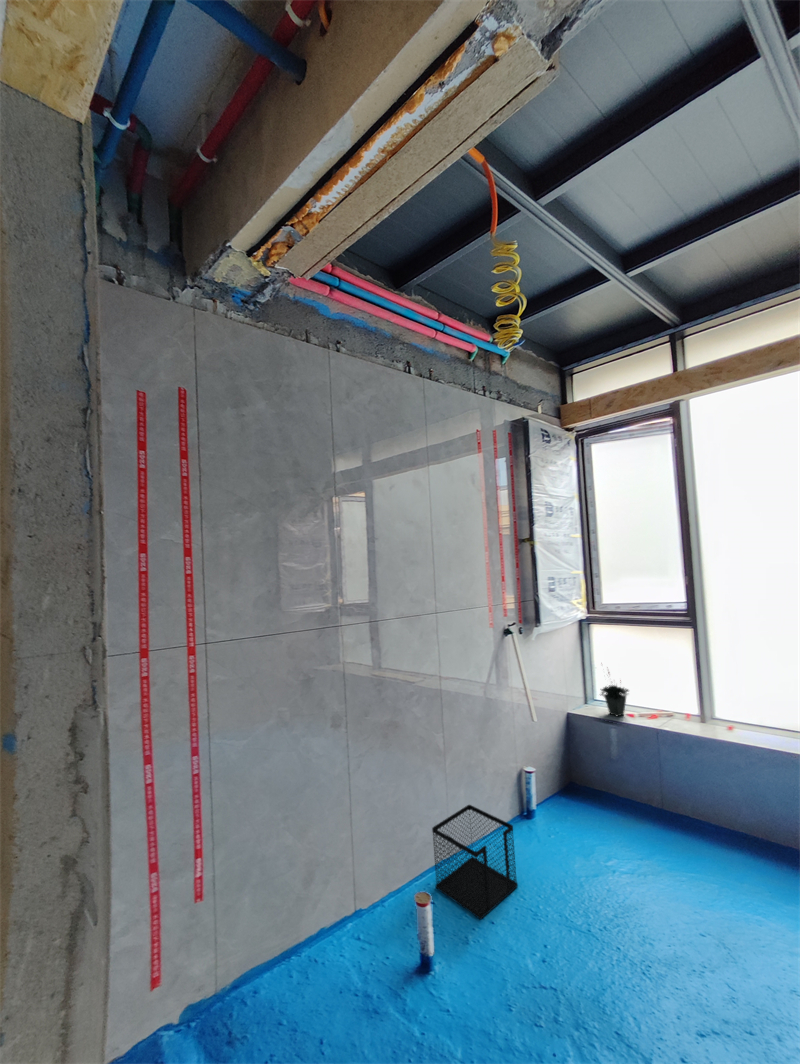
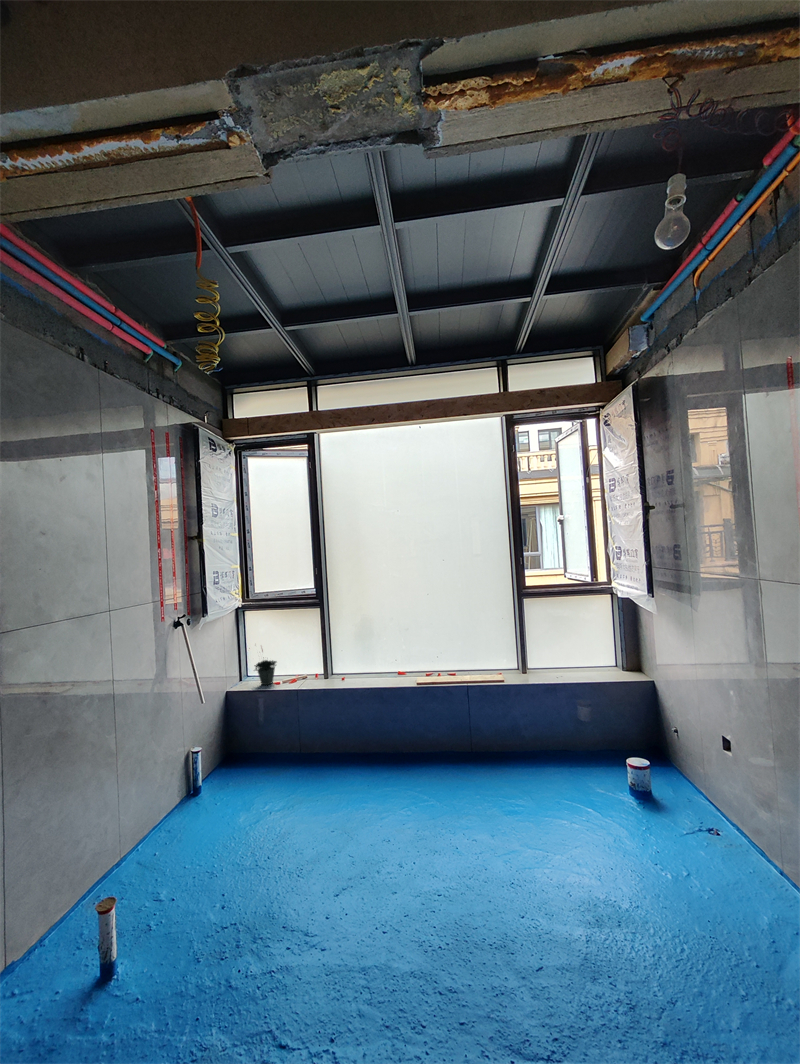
wastebasket: present [432,805,518,919] -> none [105,795,195,890]

